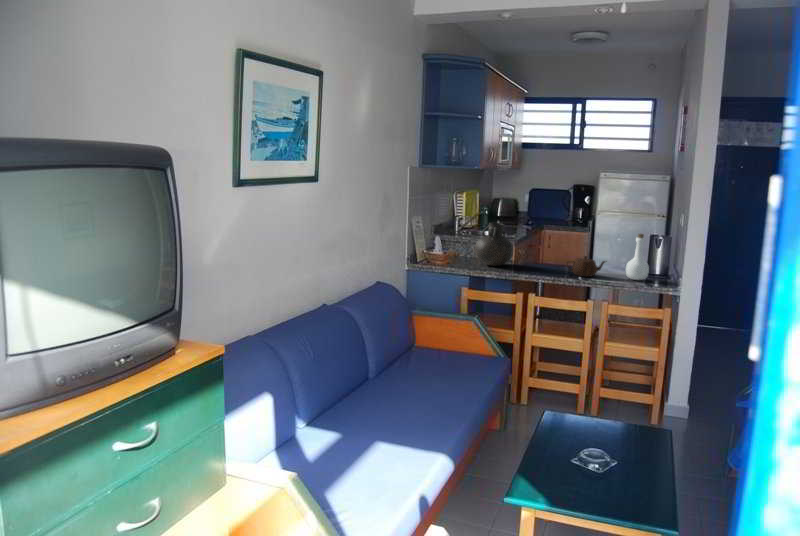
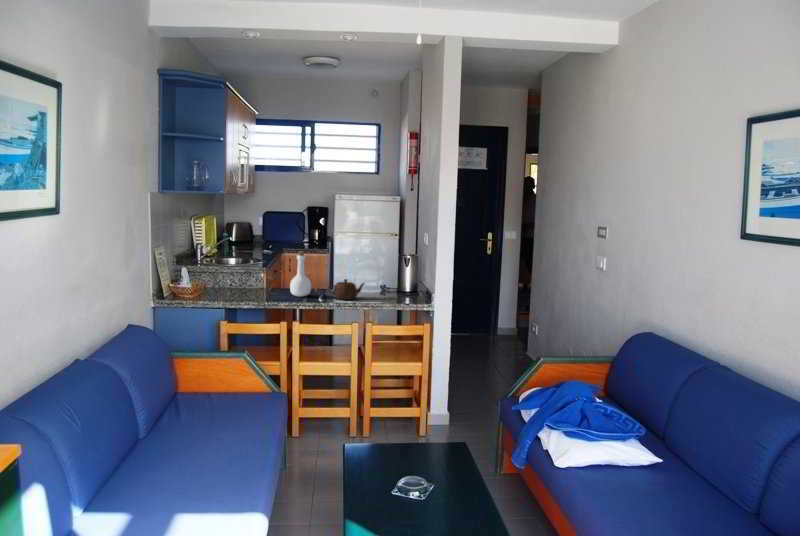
vase: present [475,222,513,266] -> none [230,250,271,296]
bottle: present [626,234,649,280] -> present [290,252,311,296]

